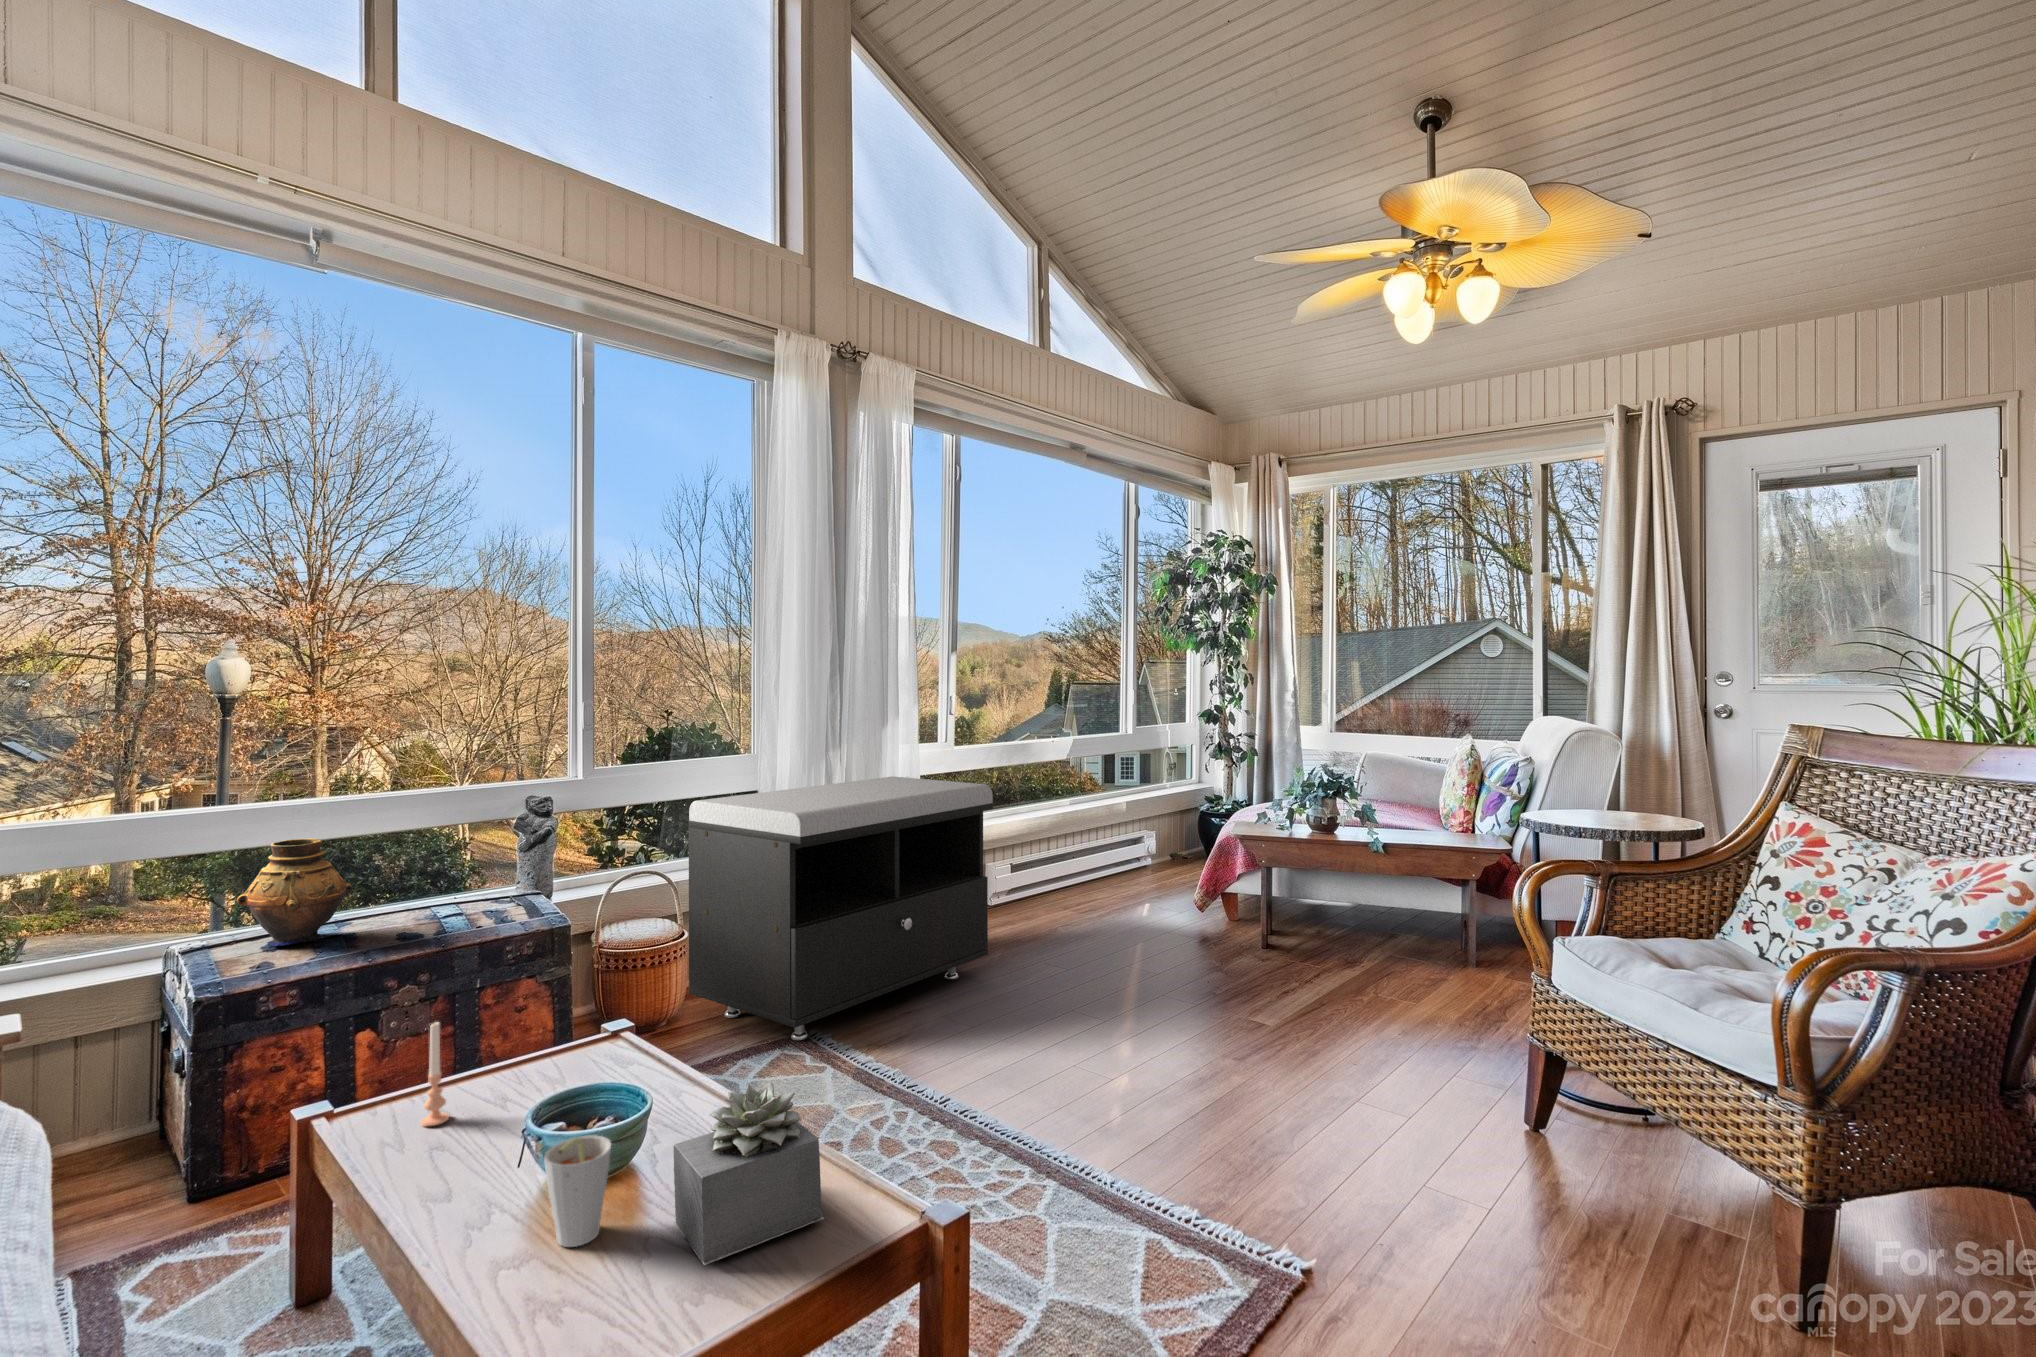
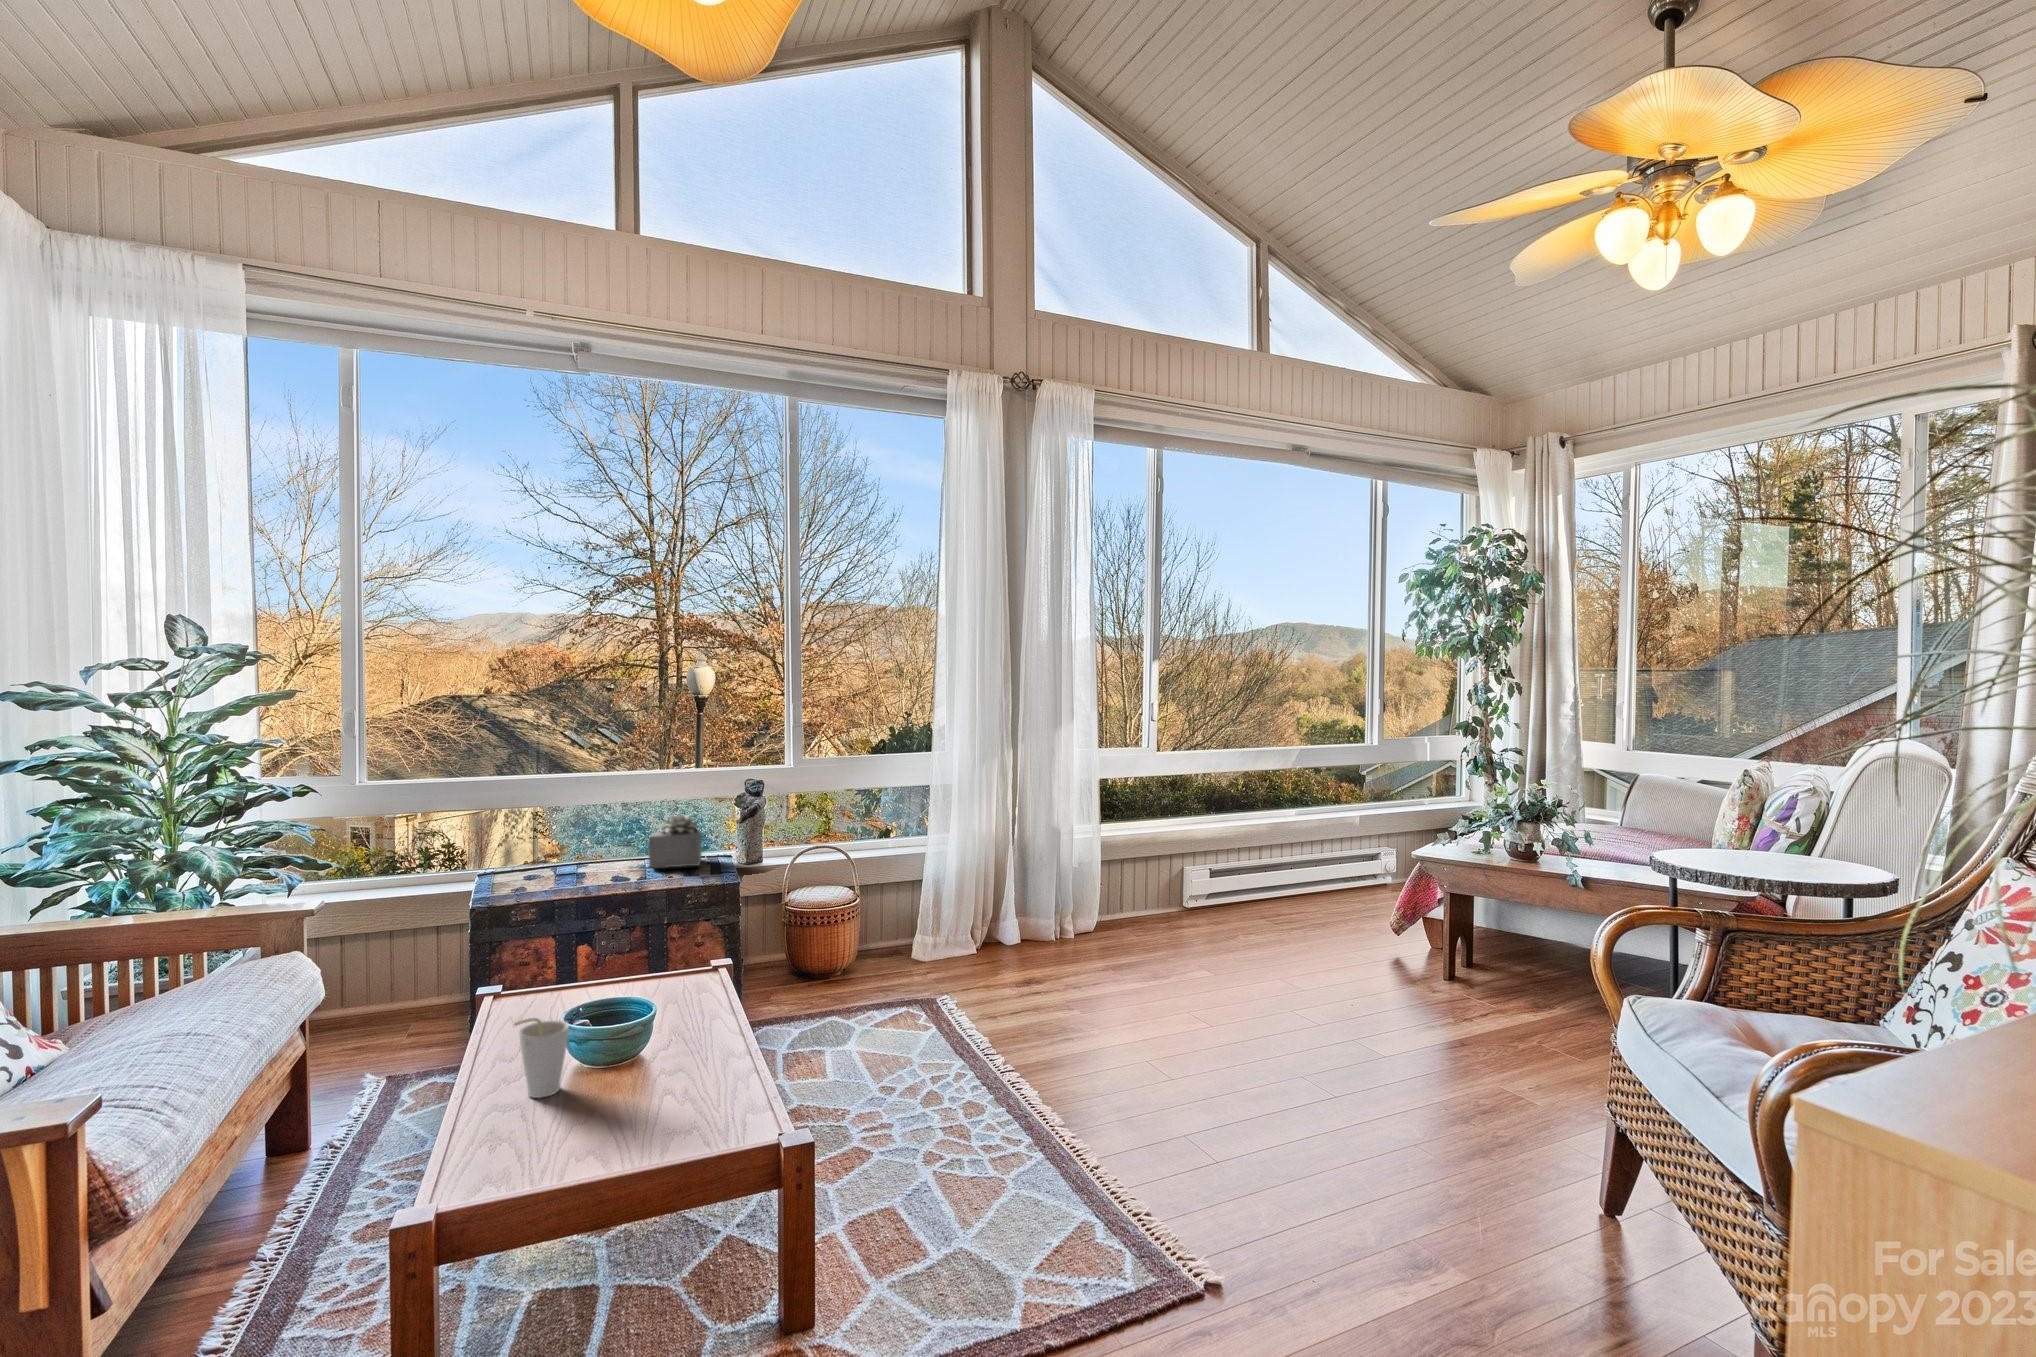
storage bench: present [689,777,993,1040] -> none [854,776,1136,1005]
vase: present [237,838,353,946] -> none [516,798,592,876]
candle: present [421,1022,449,1126] -> none [526,932,546,1008]
succulent plant: present [674,1082,824,1265] -> present [649,814,702,868]

